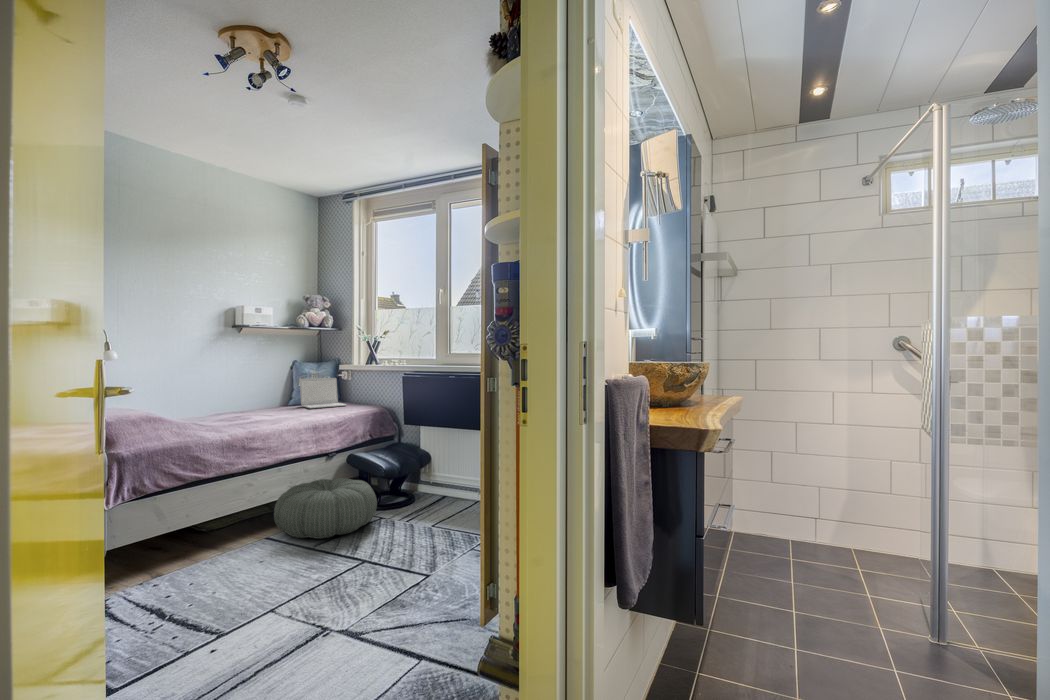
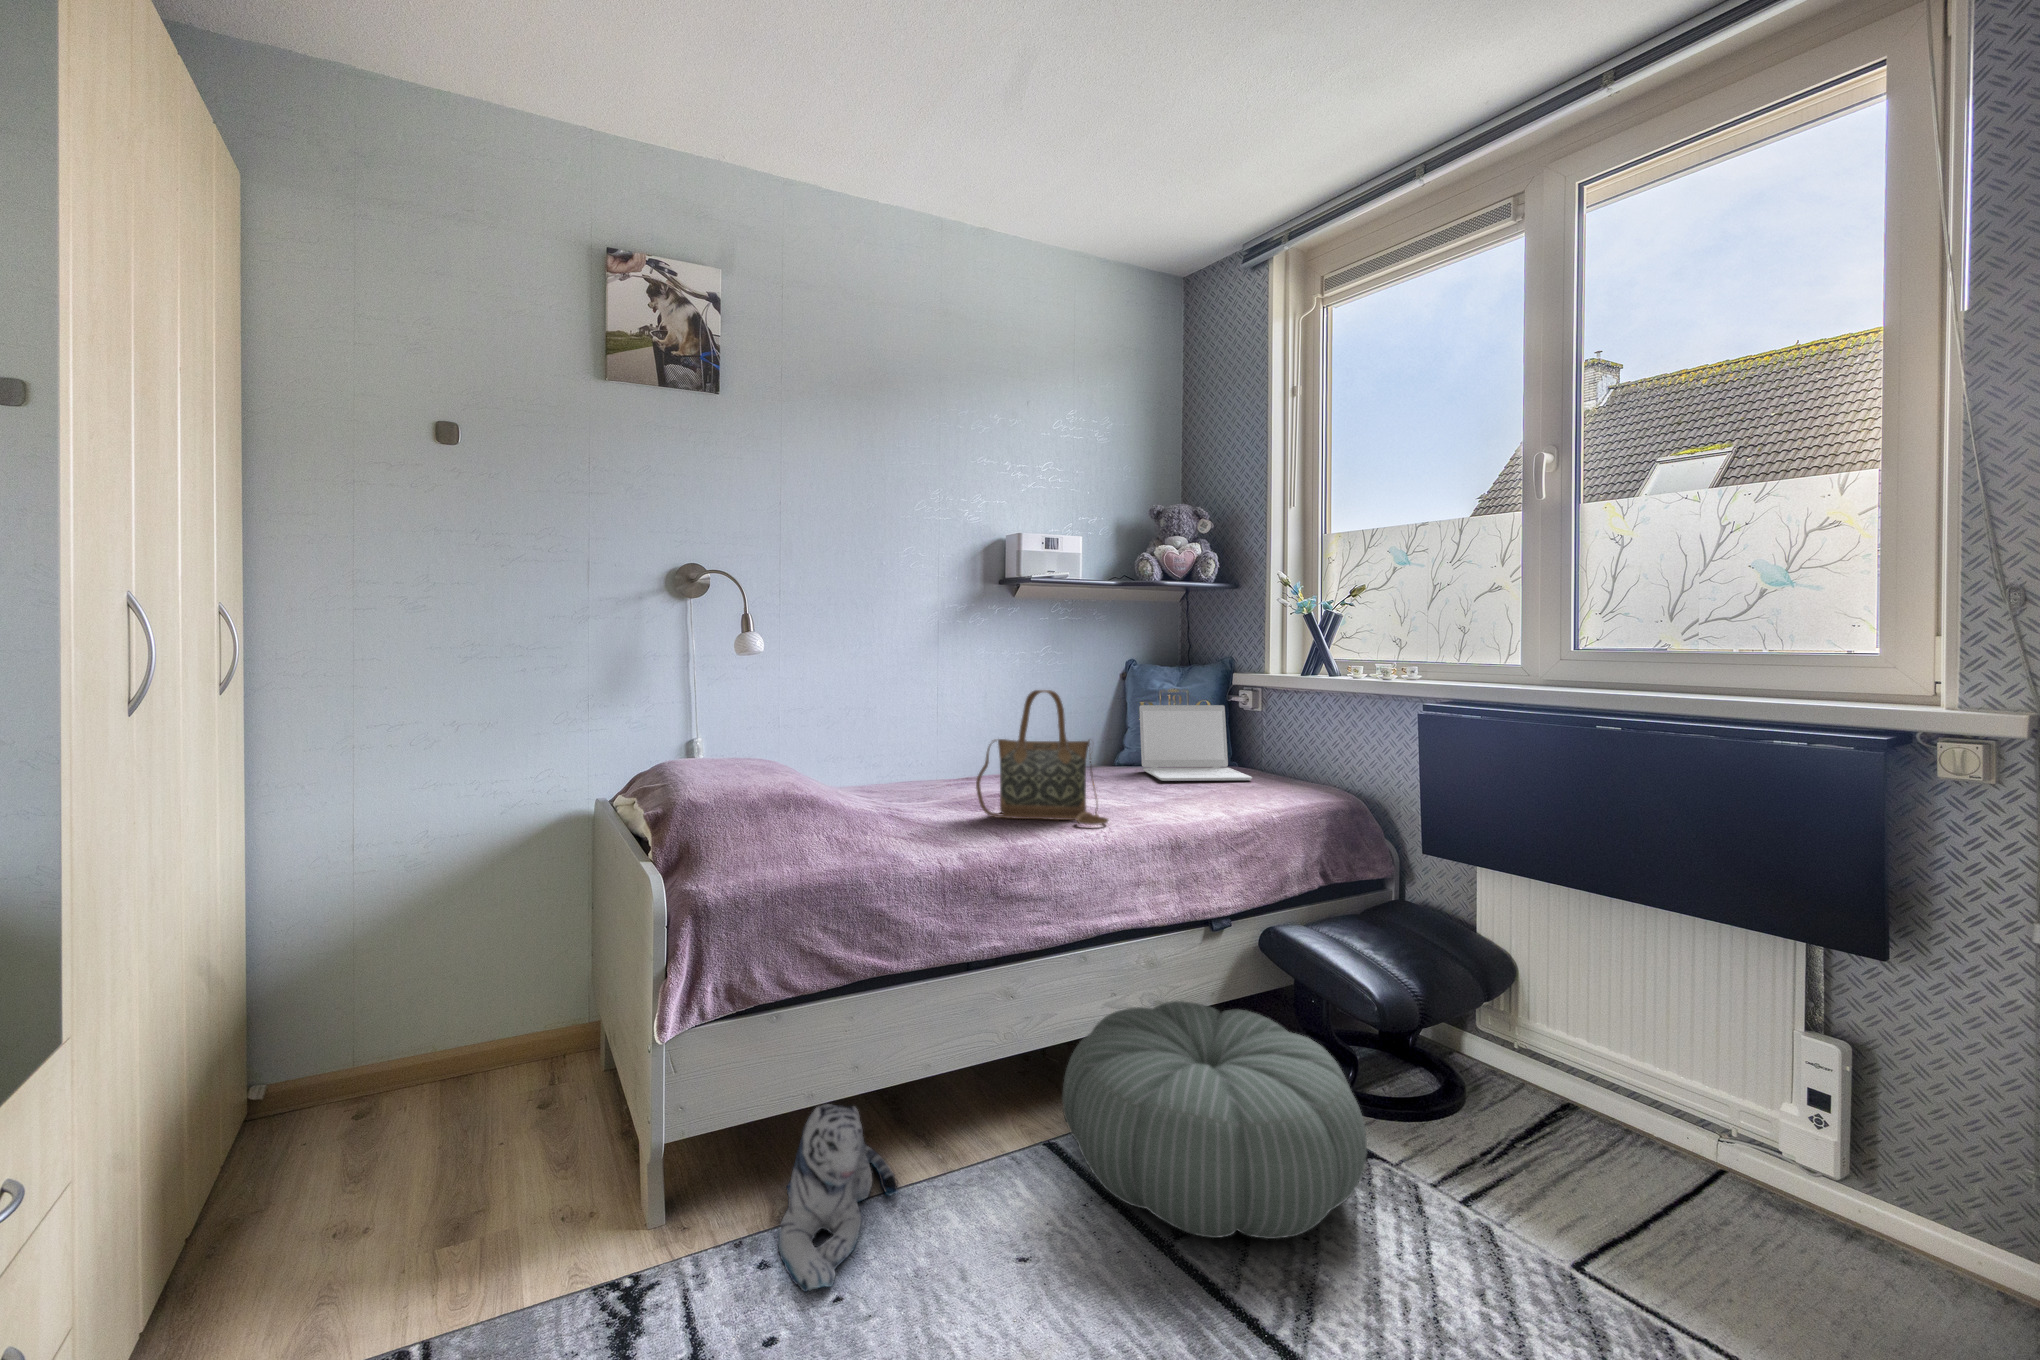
handbag: none [230,372,289,424] -> present [976,690,1108,825]
plush toy: none [158,524,210,580] -> present [778,1104,898,1292]

